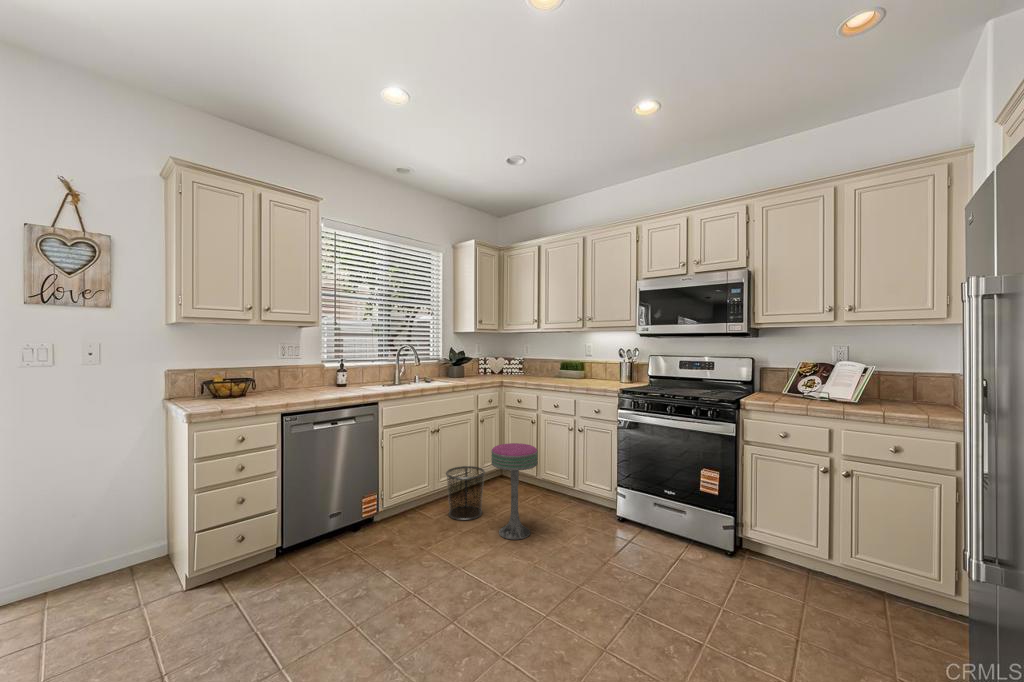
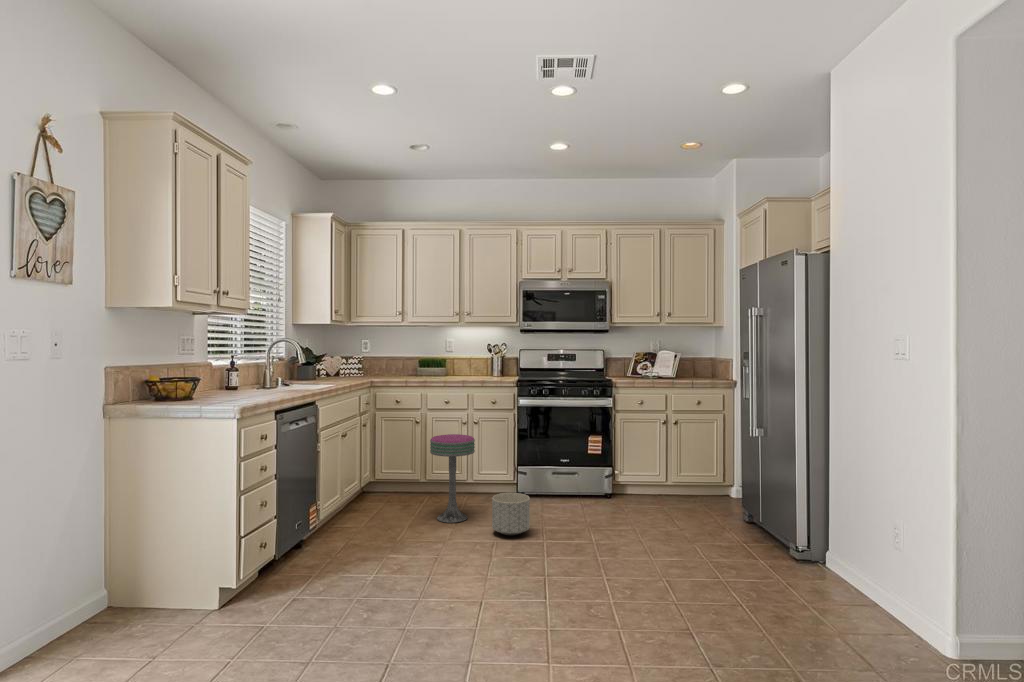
waste bin: present [446,466,485,520] -> none [364,468,406,522]
planter: none [518,522,561,578] -> present [492,493,530,536]

